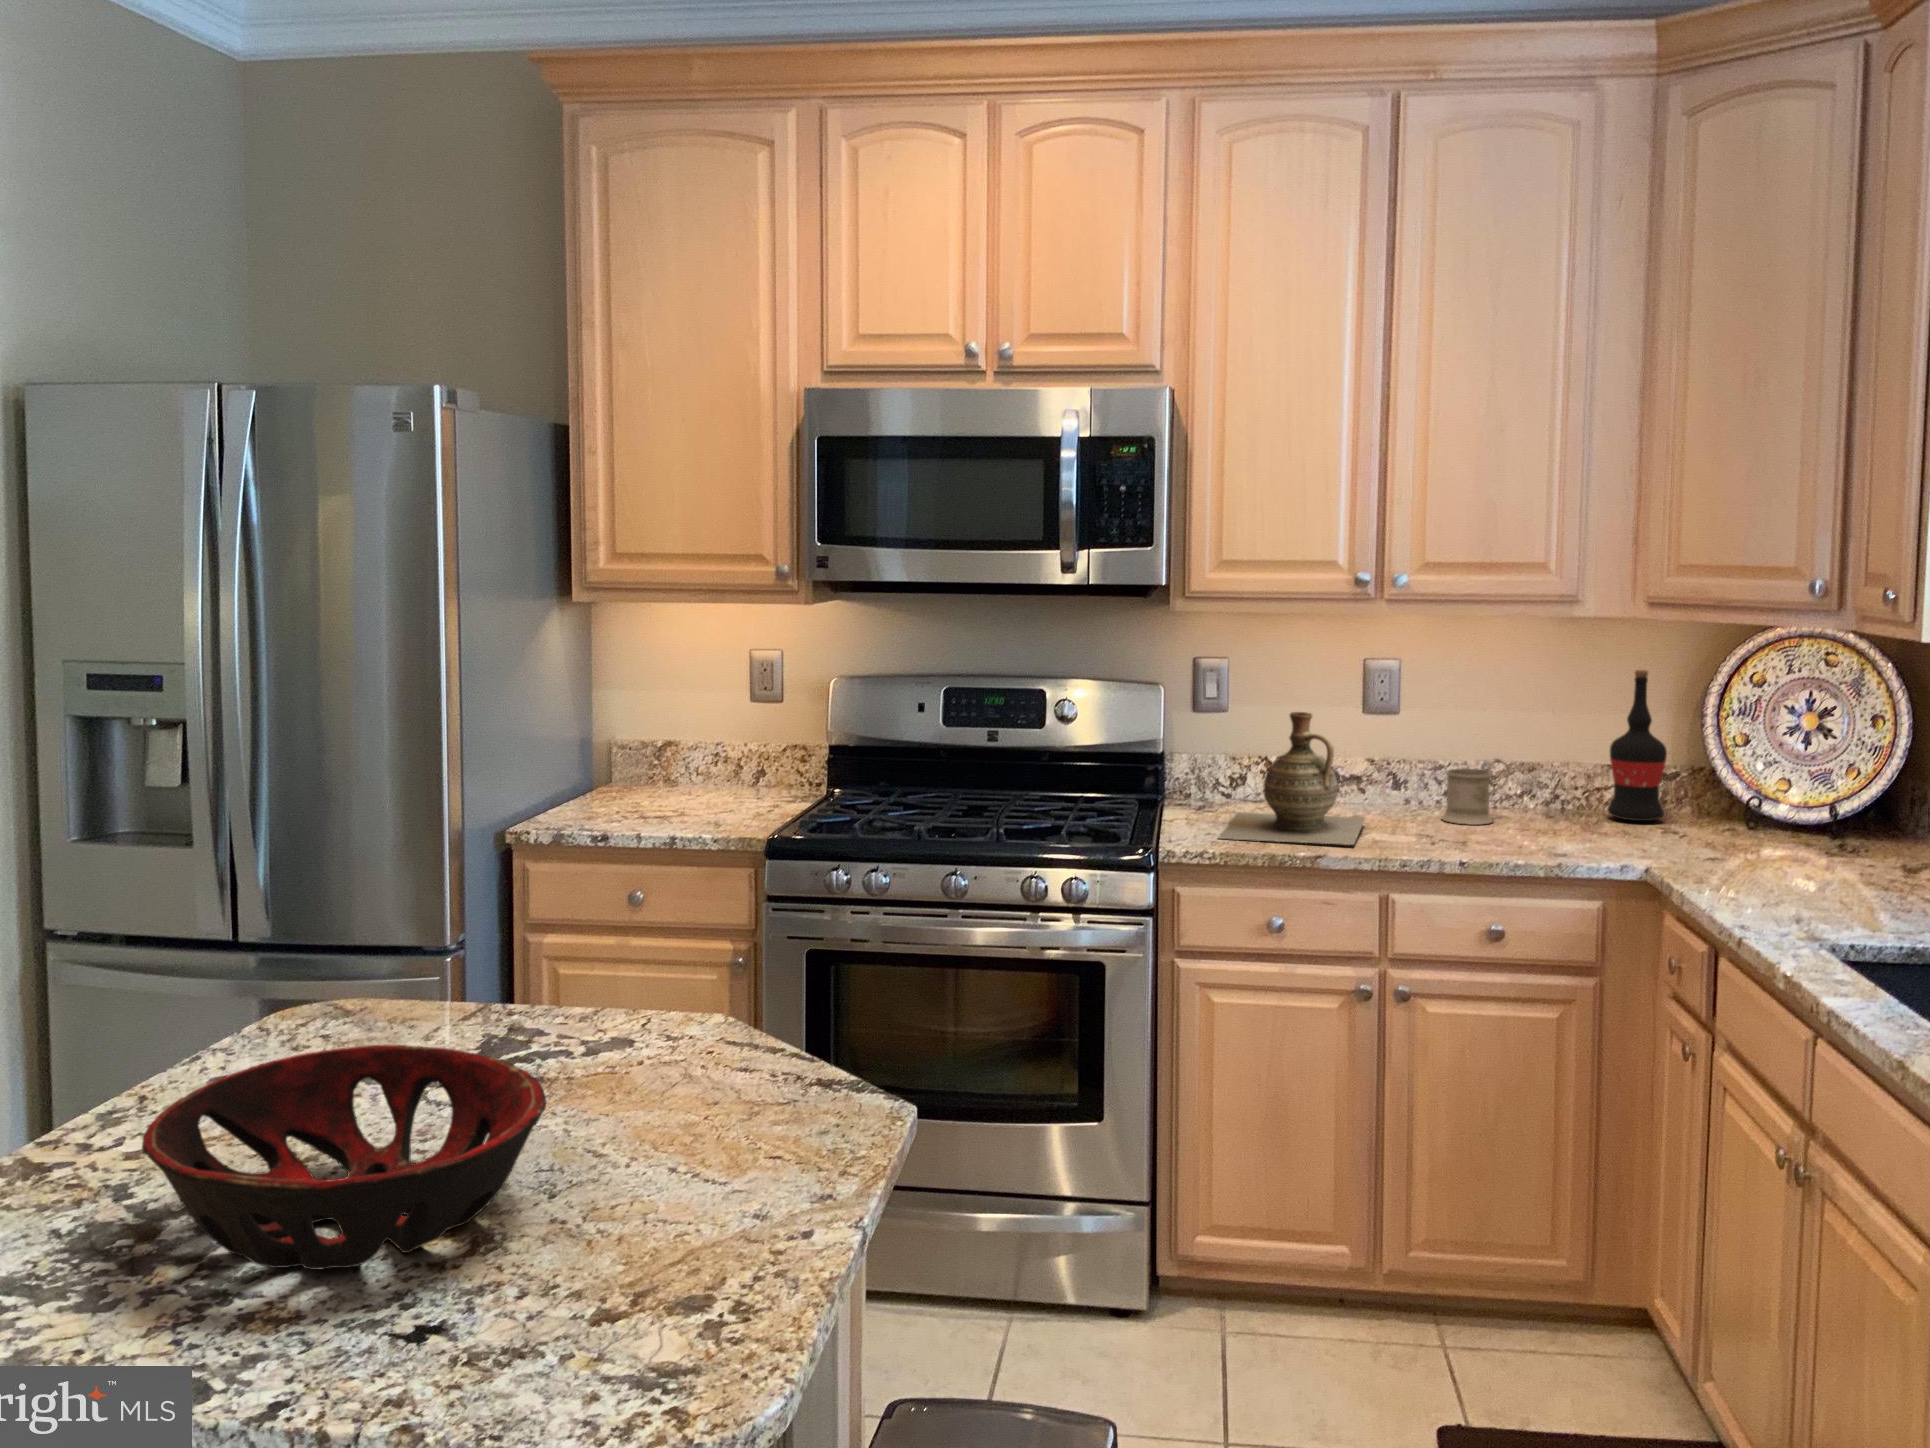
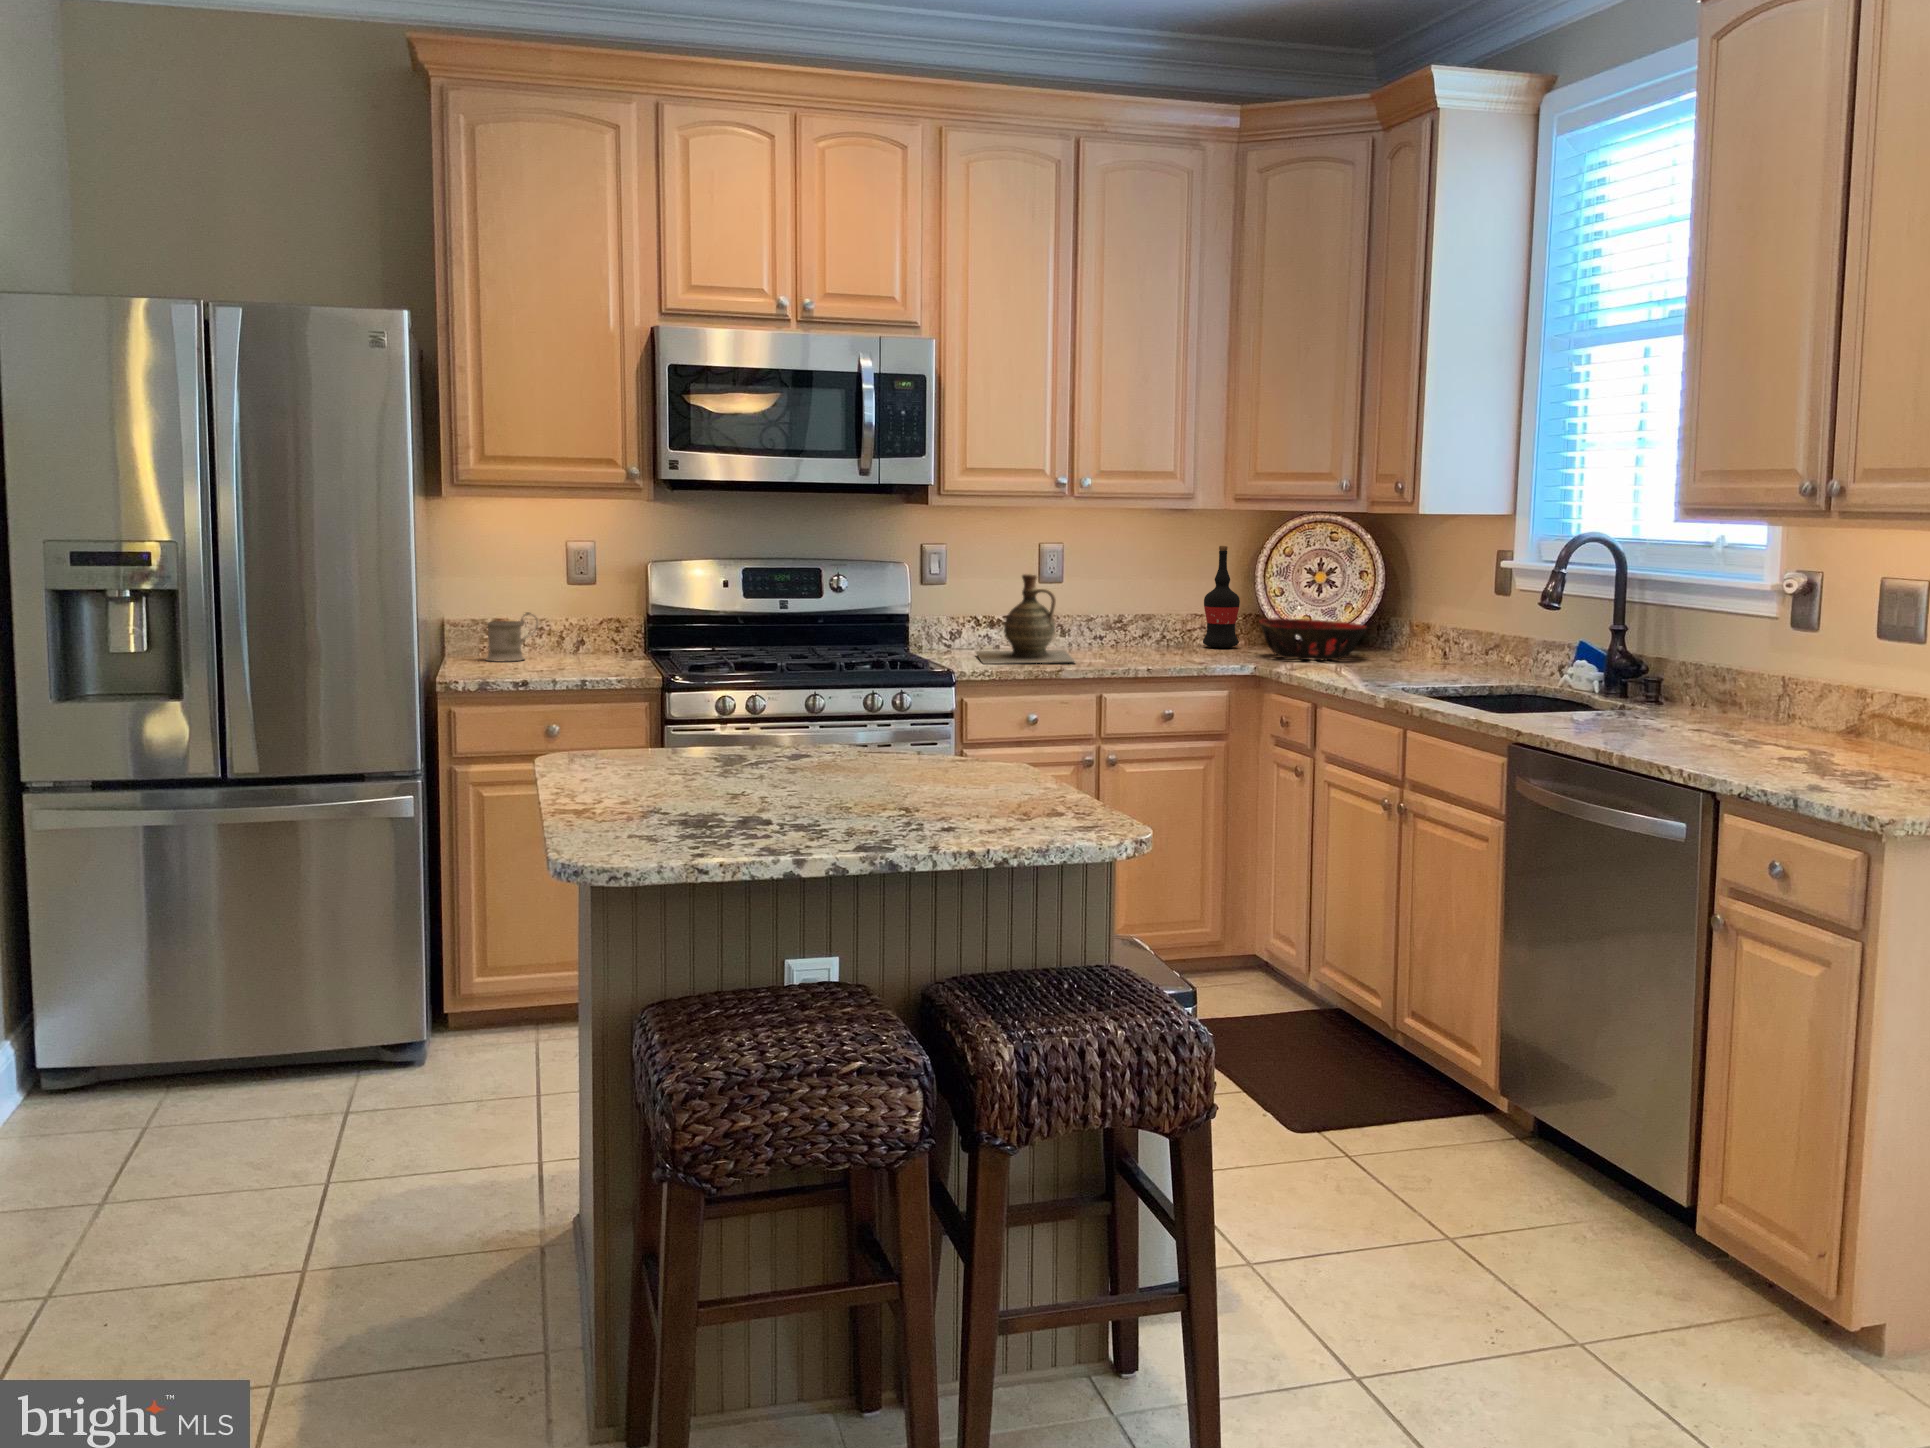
mug: present [1442,758,1510,825] -> present [486,612,538,661]
decorative bowl: present [142,1045,546,1270] -> present [1259,618,1367,660]

